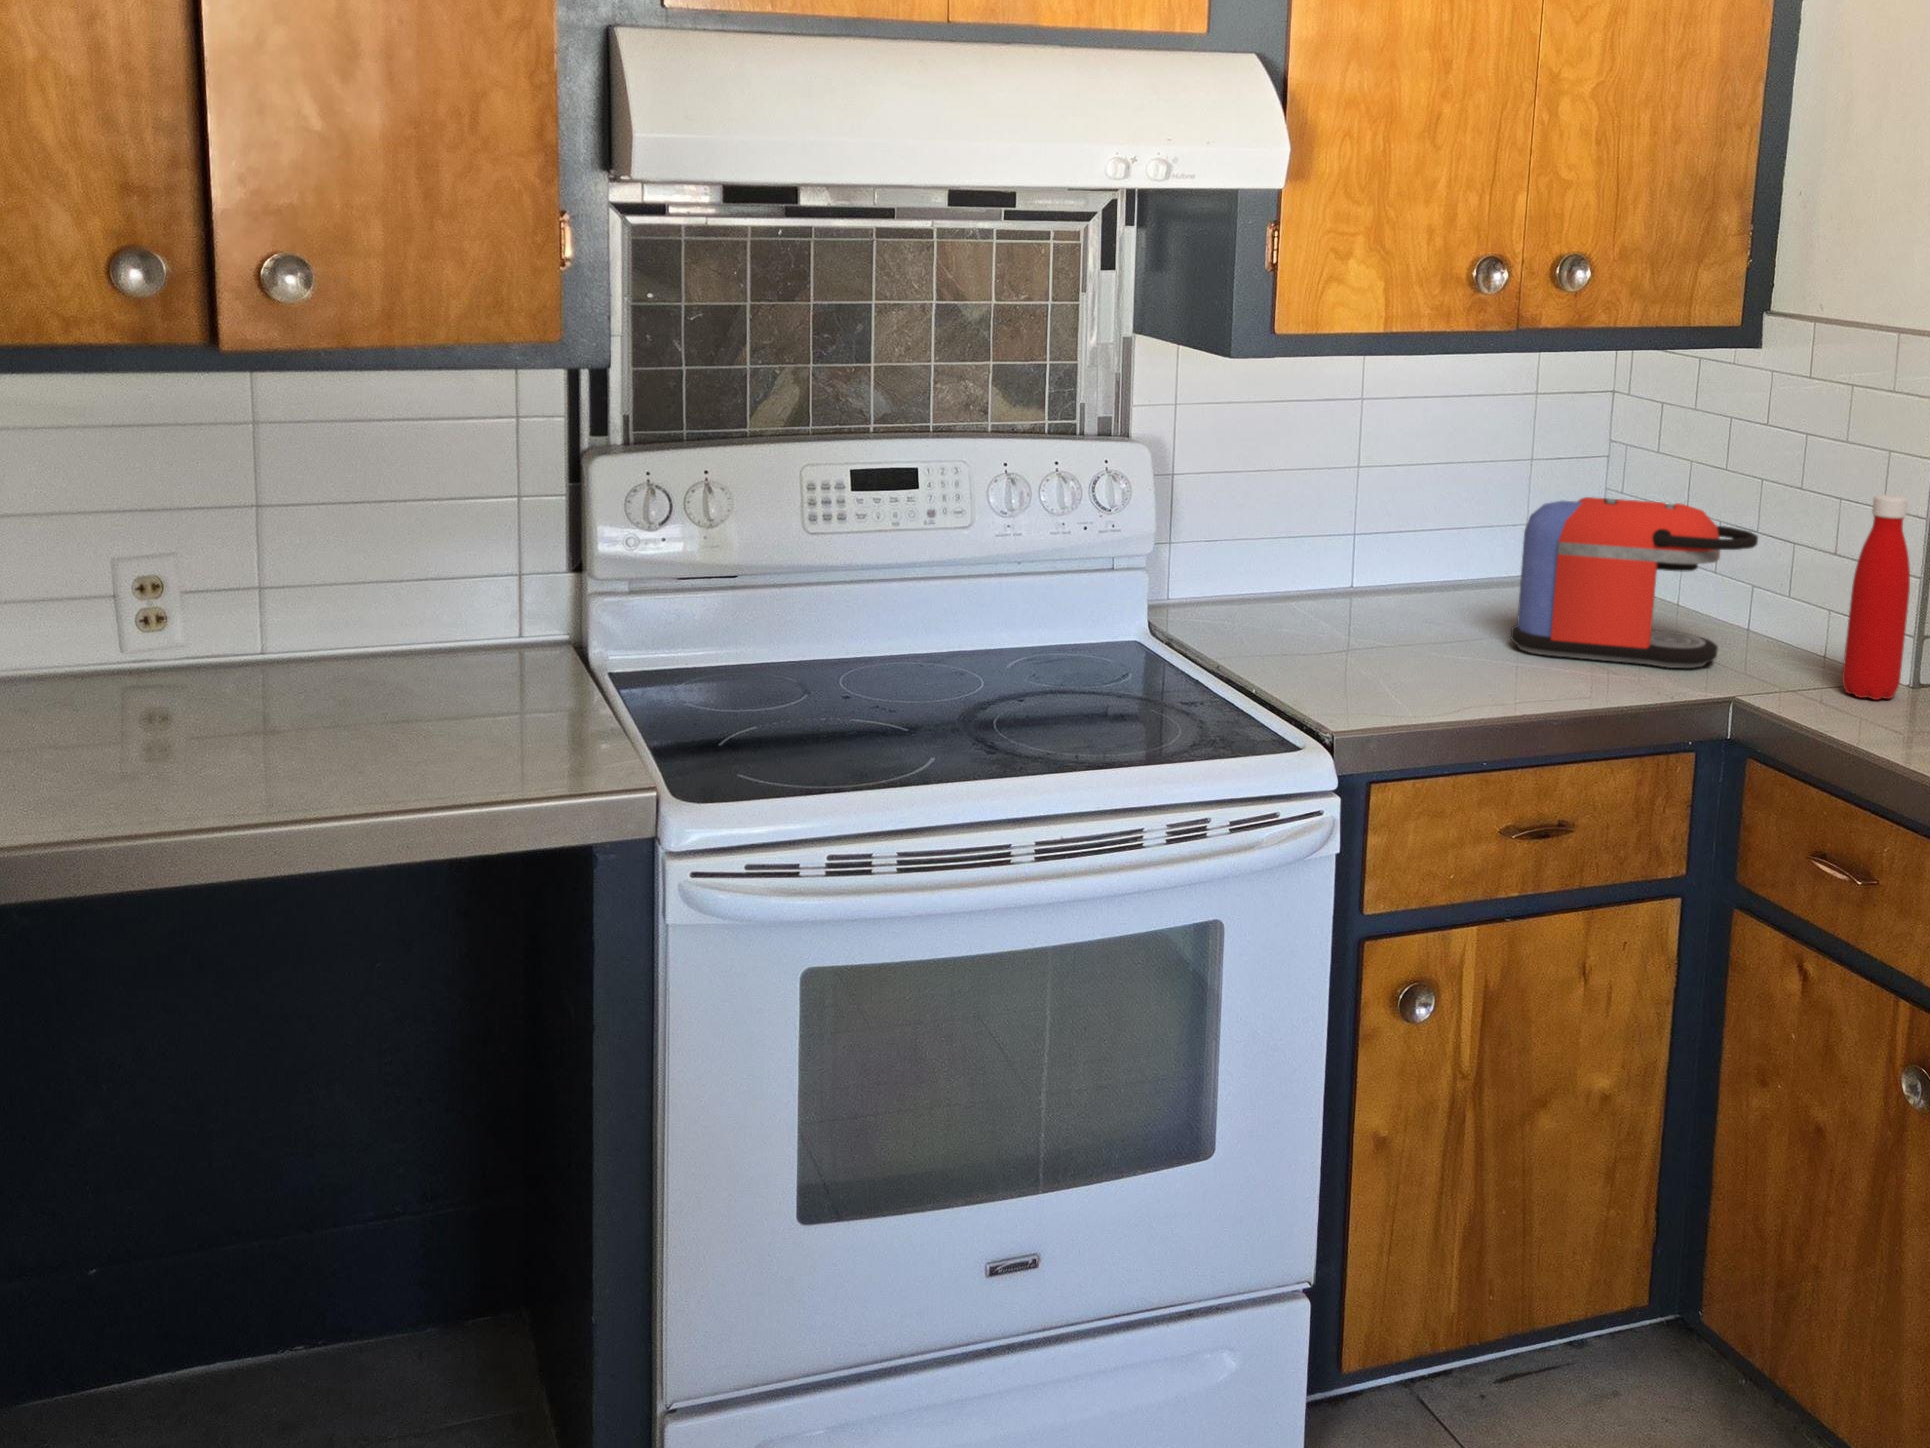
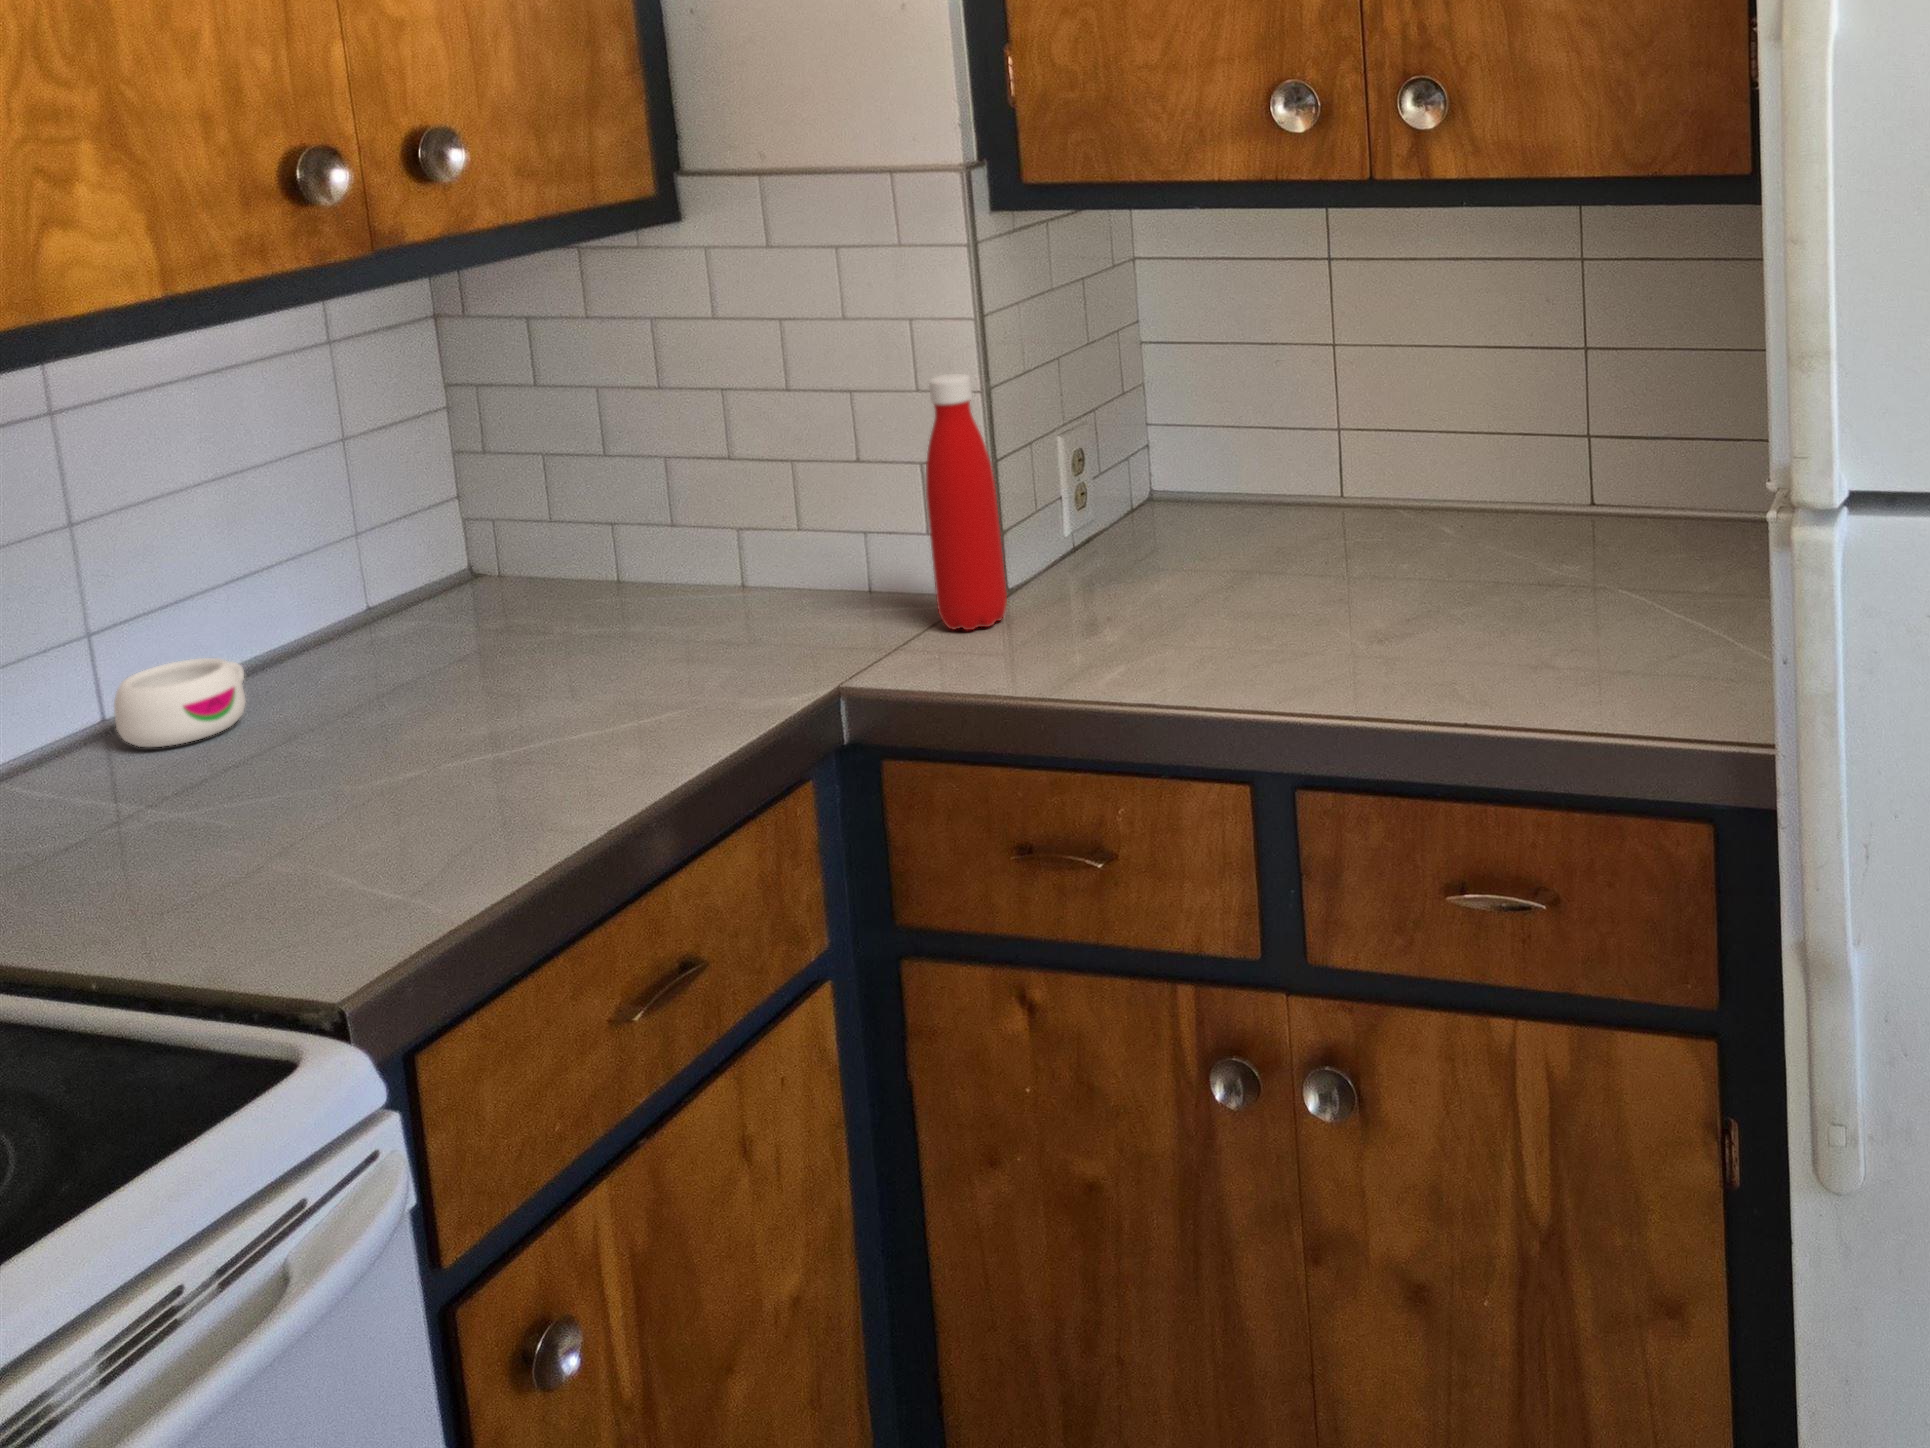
coffee maker: present [1511,497,1758,668] -> none [447,450,784,722]
mug: none [1344,564,1419,612] -> present [114,658,246,747]

